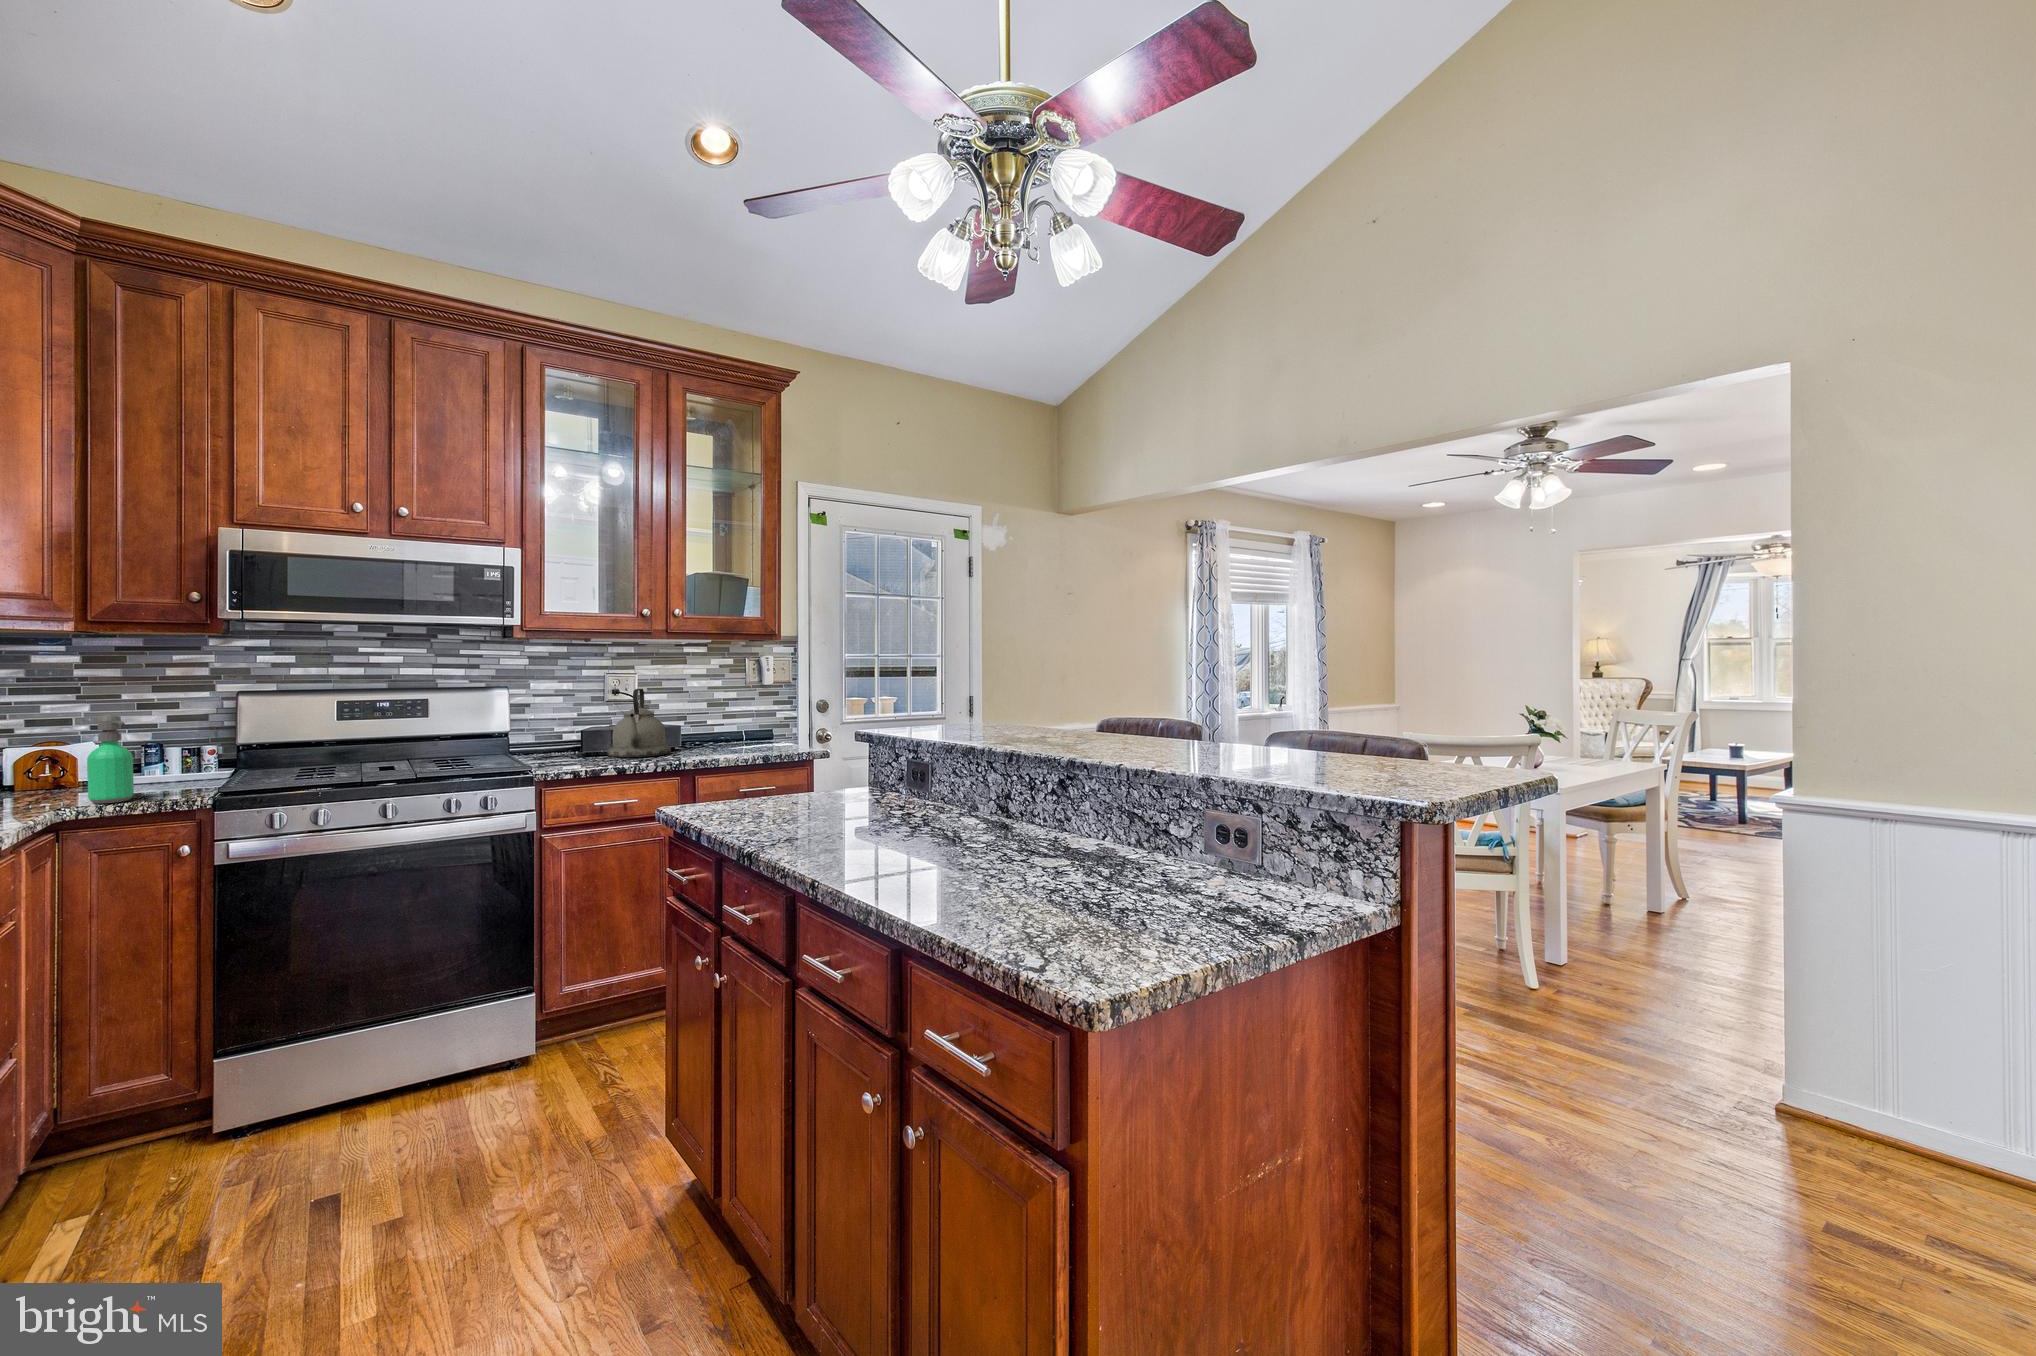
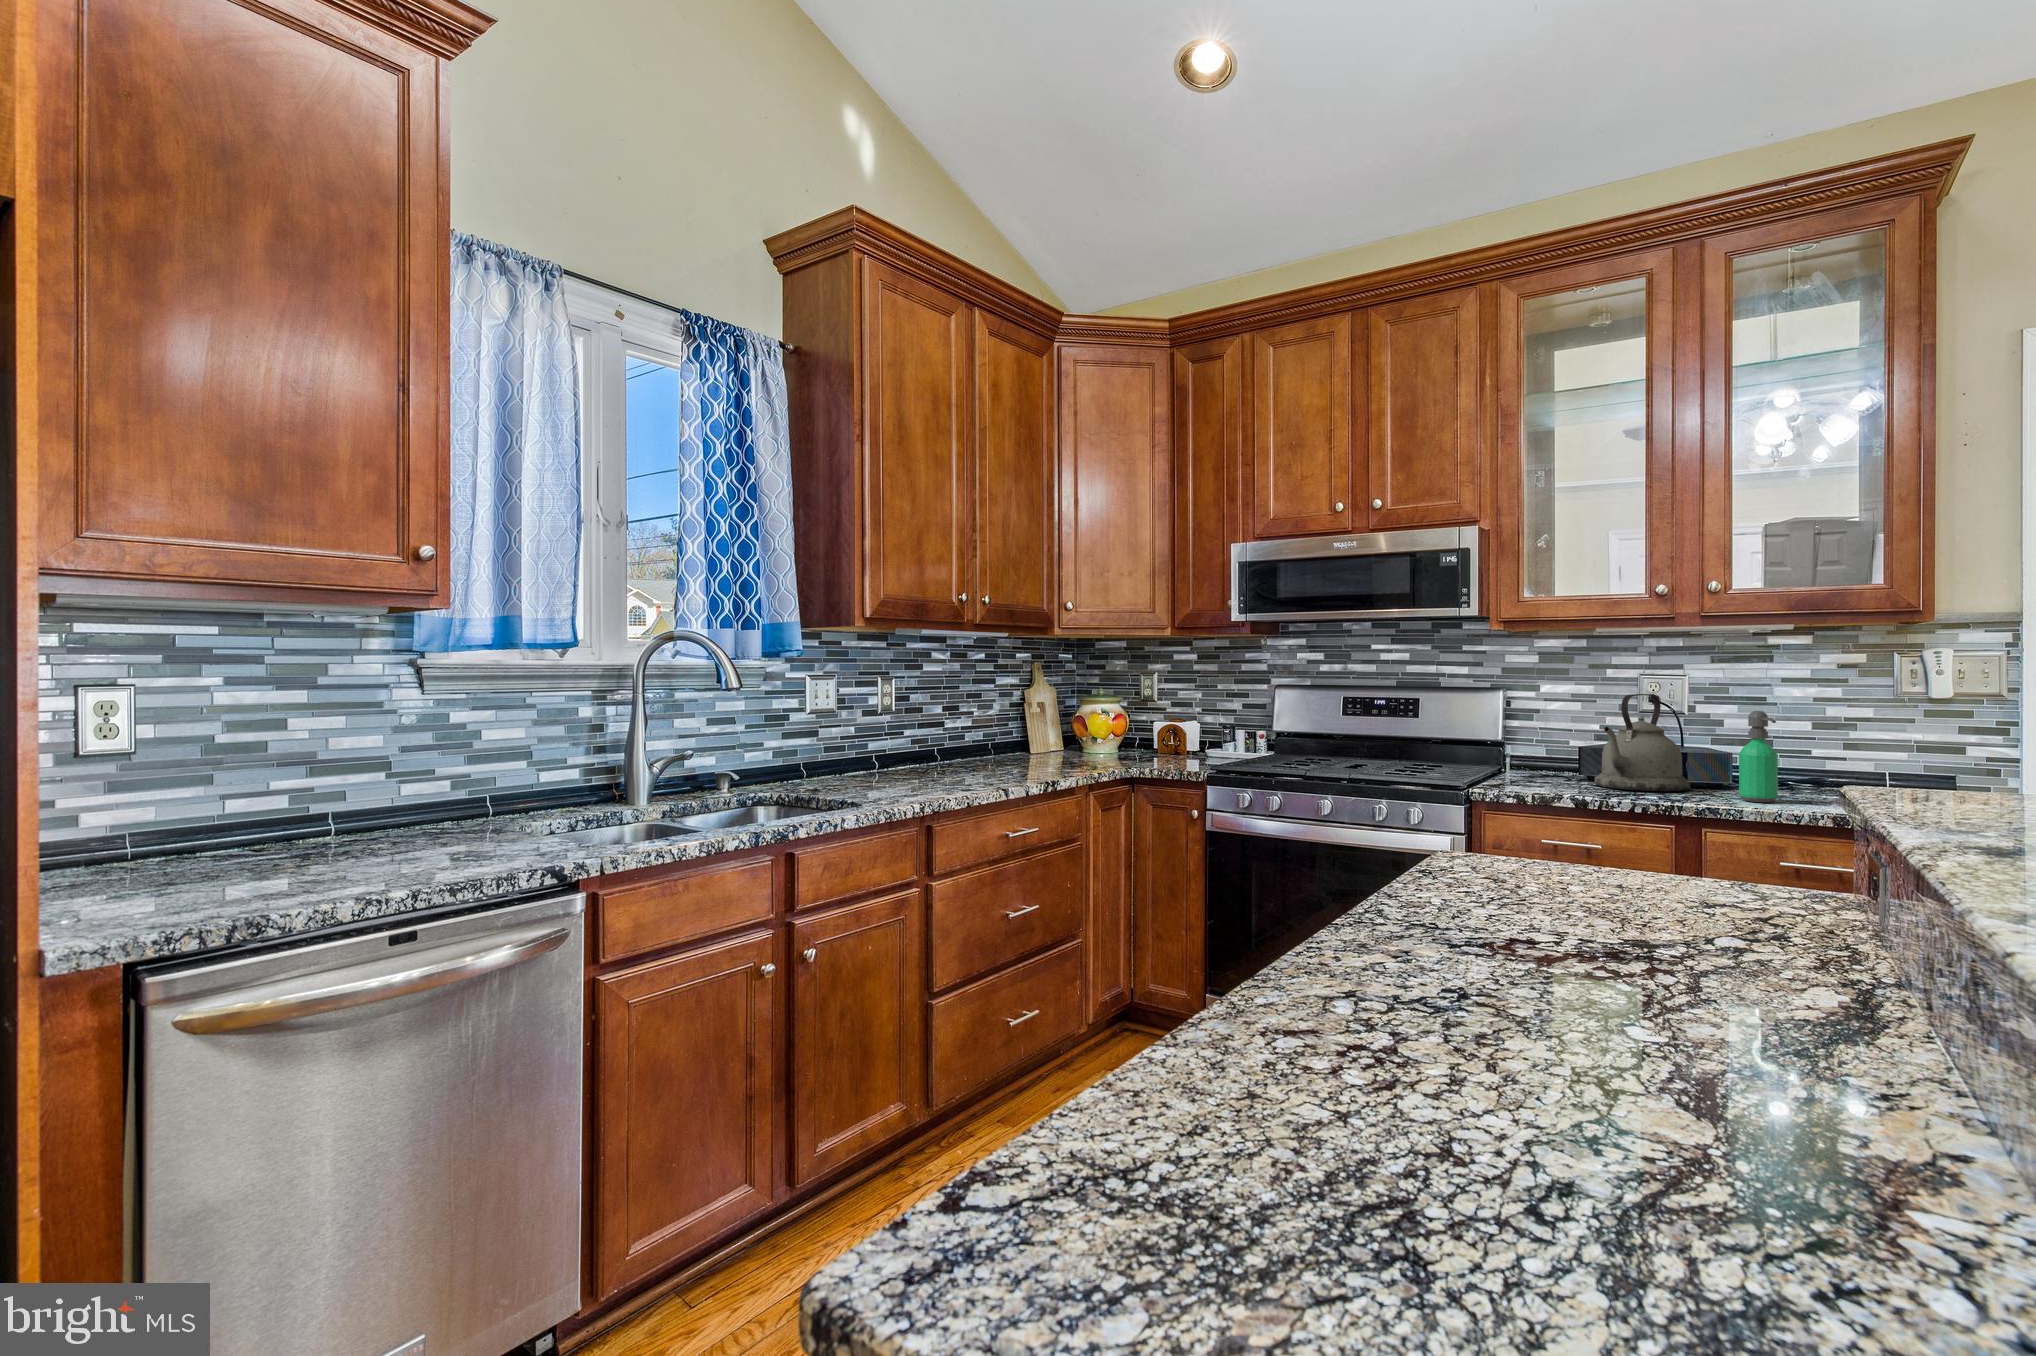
soap dispenser: present [87,714,134,804] -> present [1739,711,1778,802]

